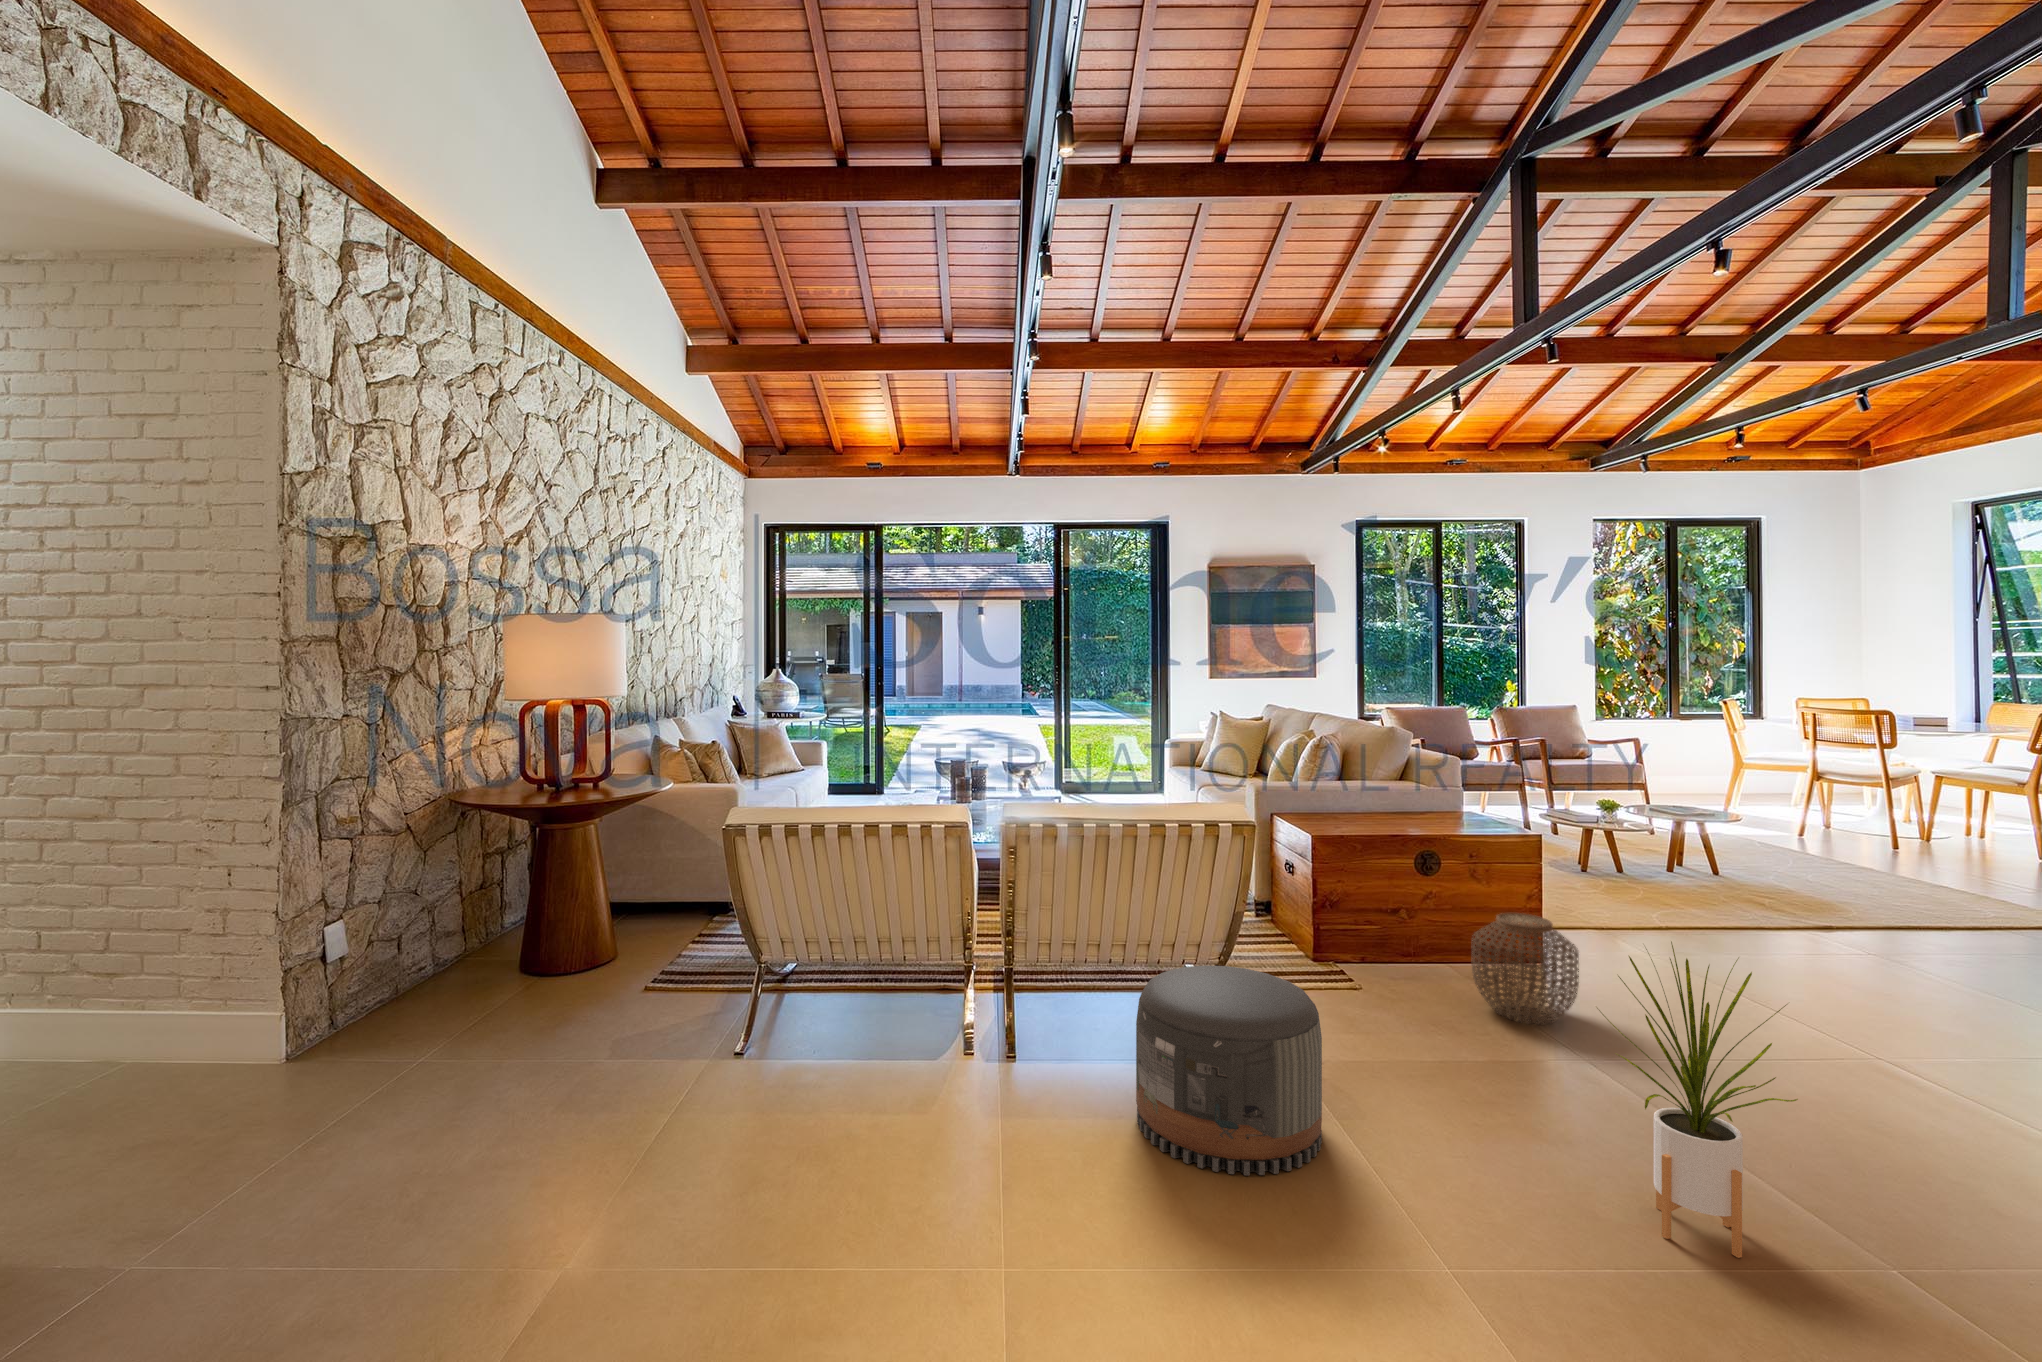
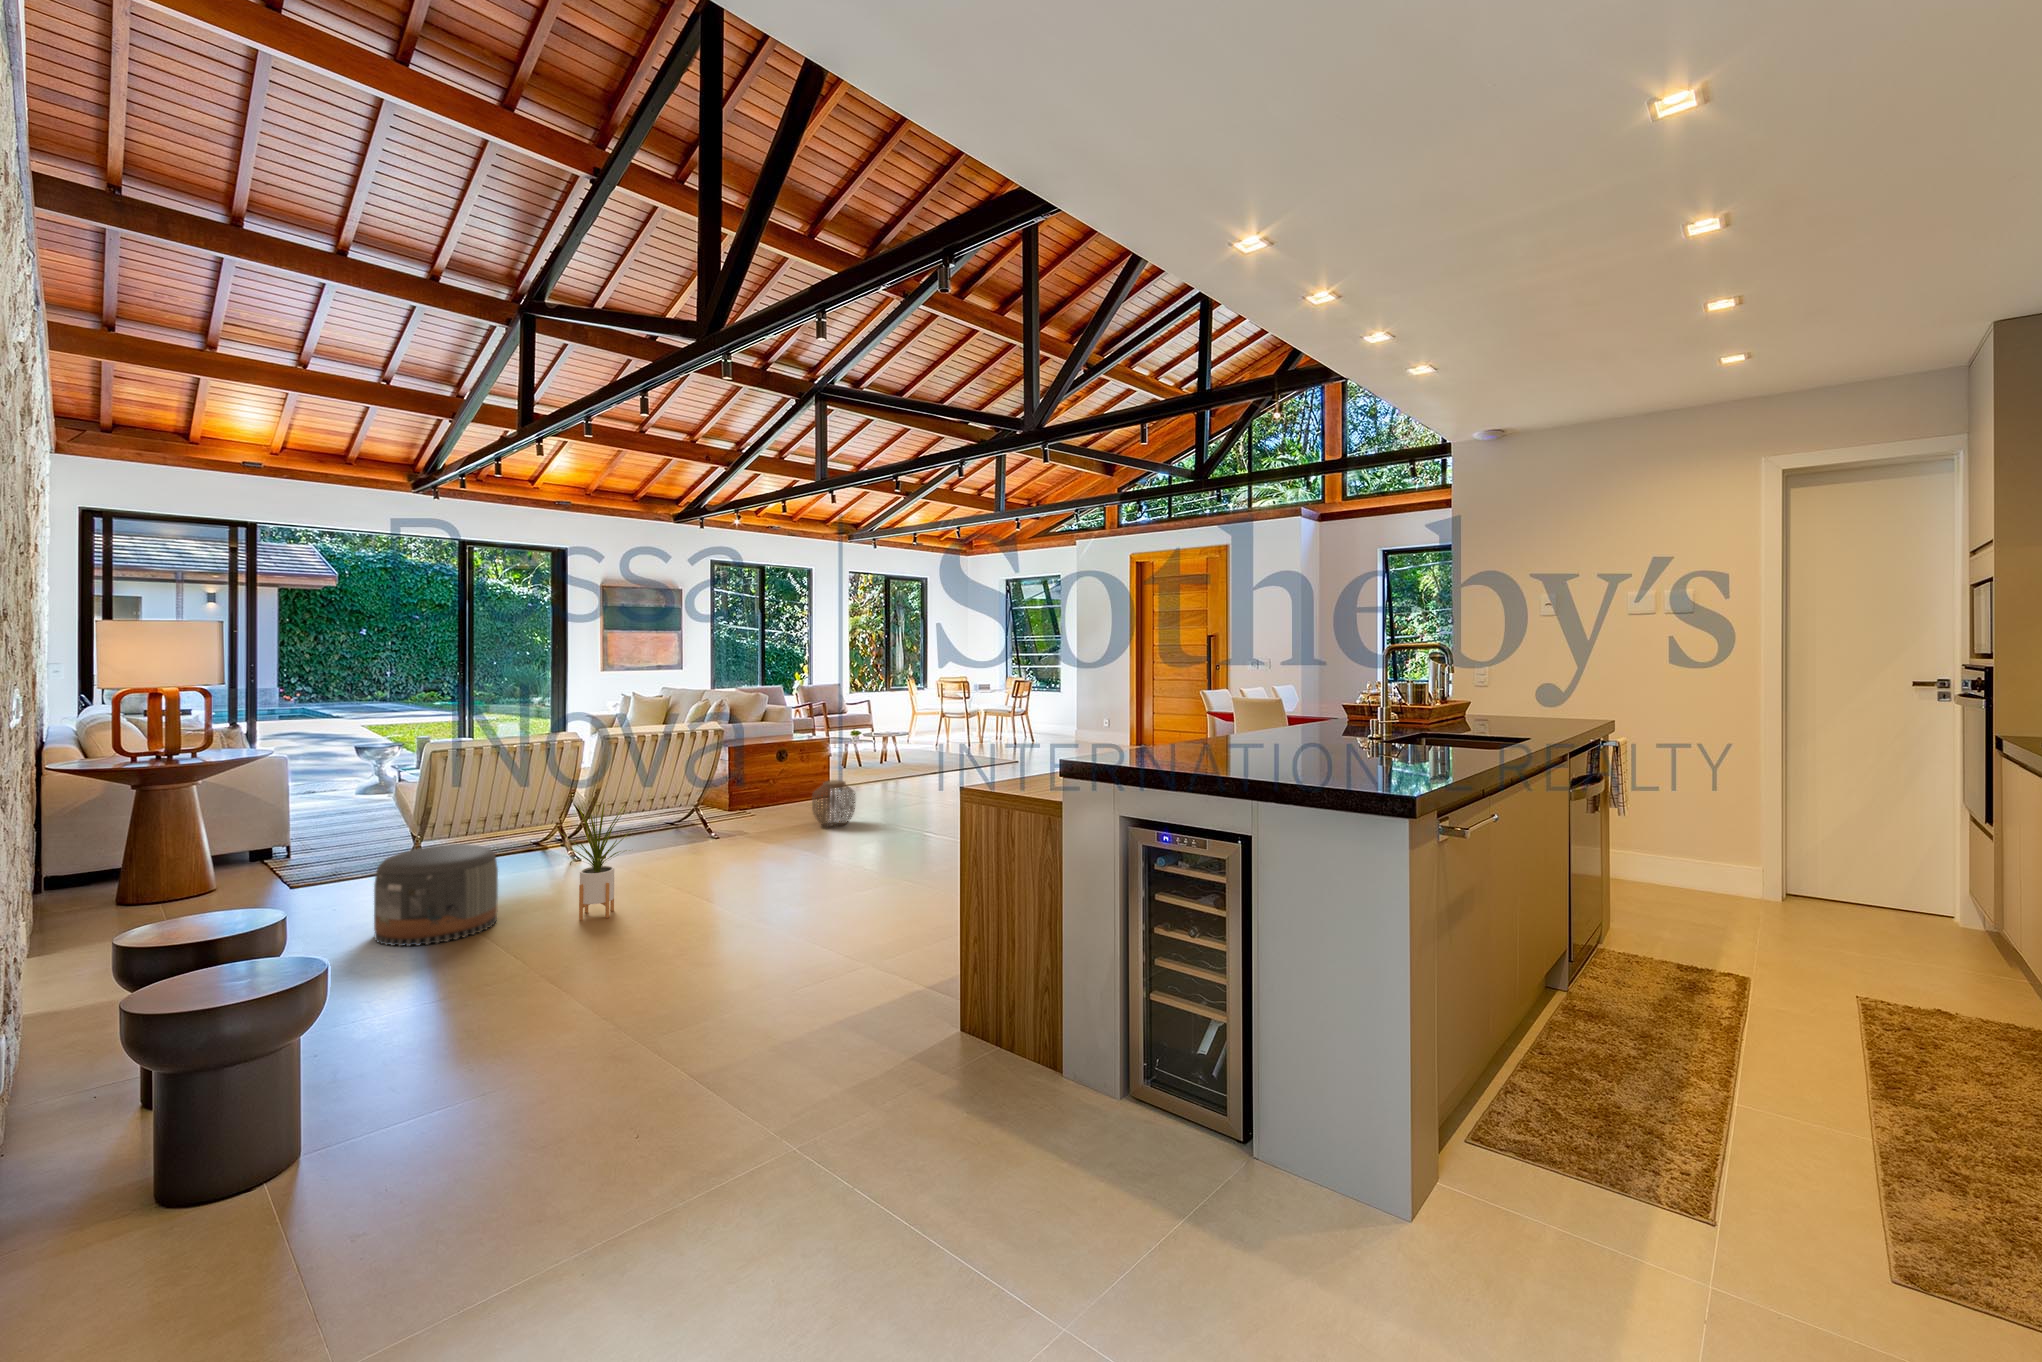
house plant: present [1597,942,1798,1258] -> present [559,803,629,920]
pouf: present [1136,966,1322,1175] -> present [374,844,498,946]

